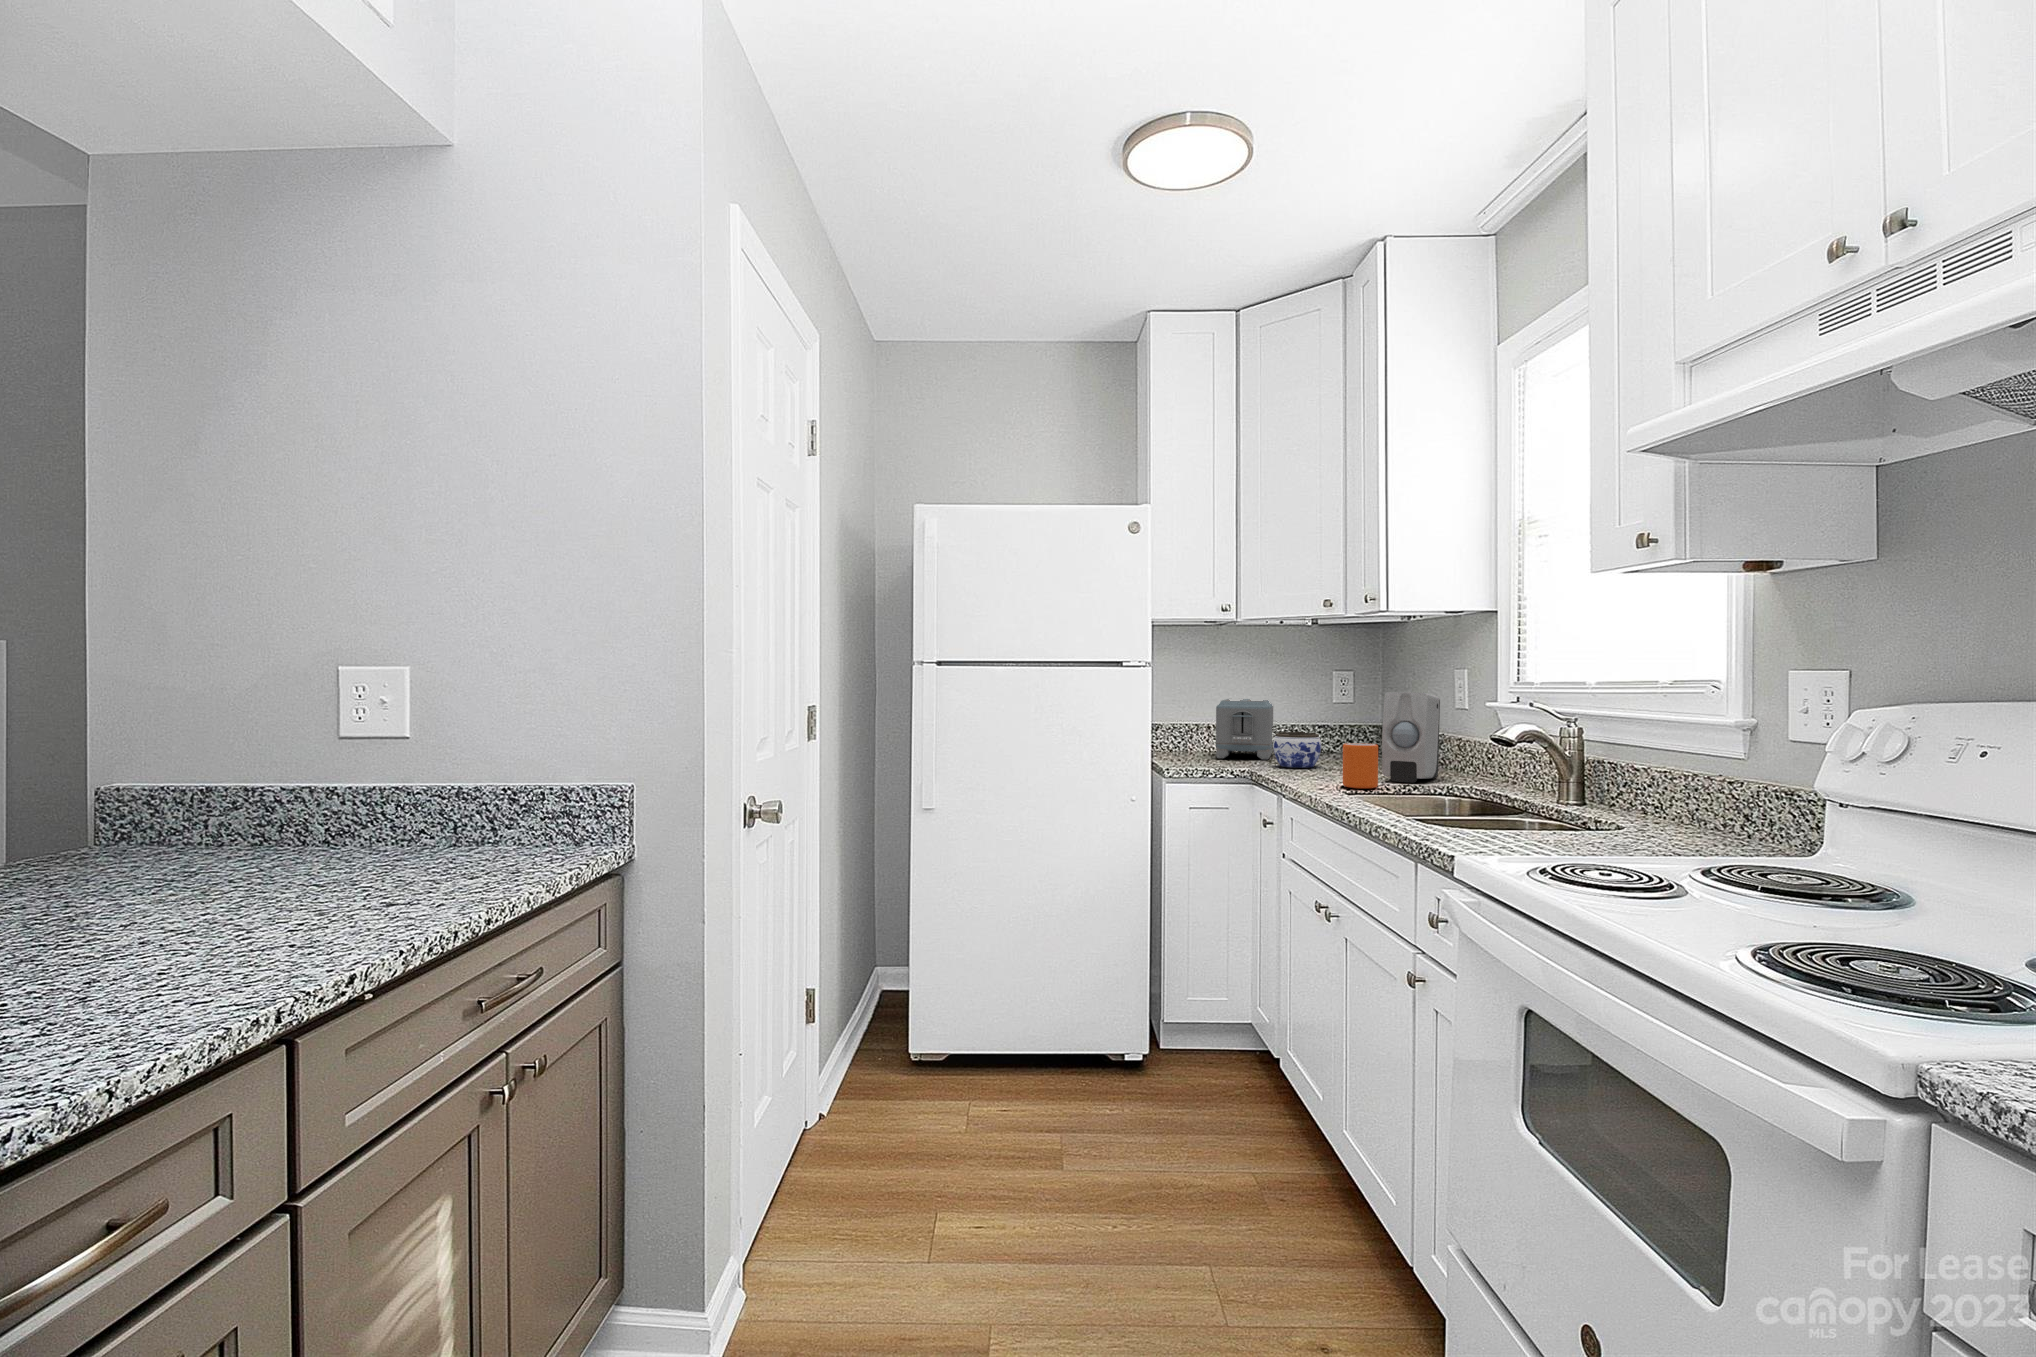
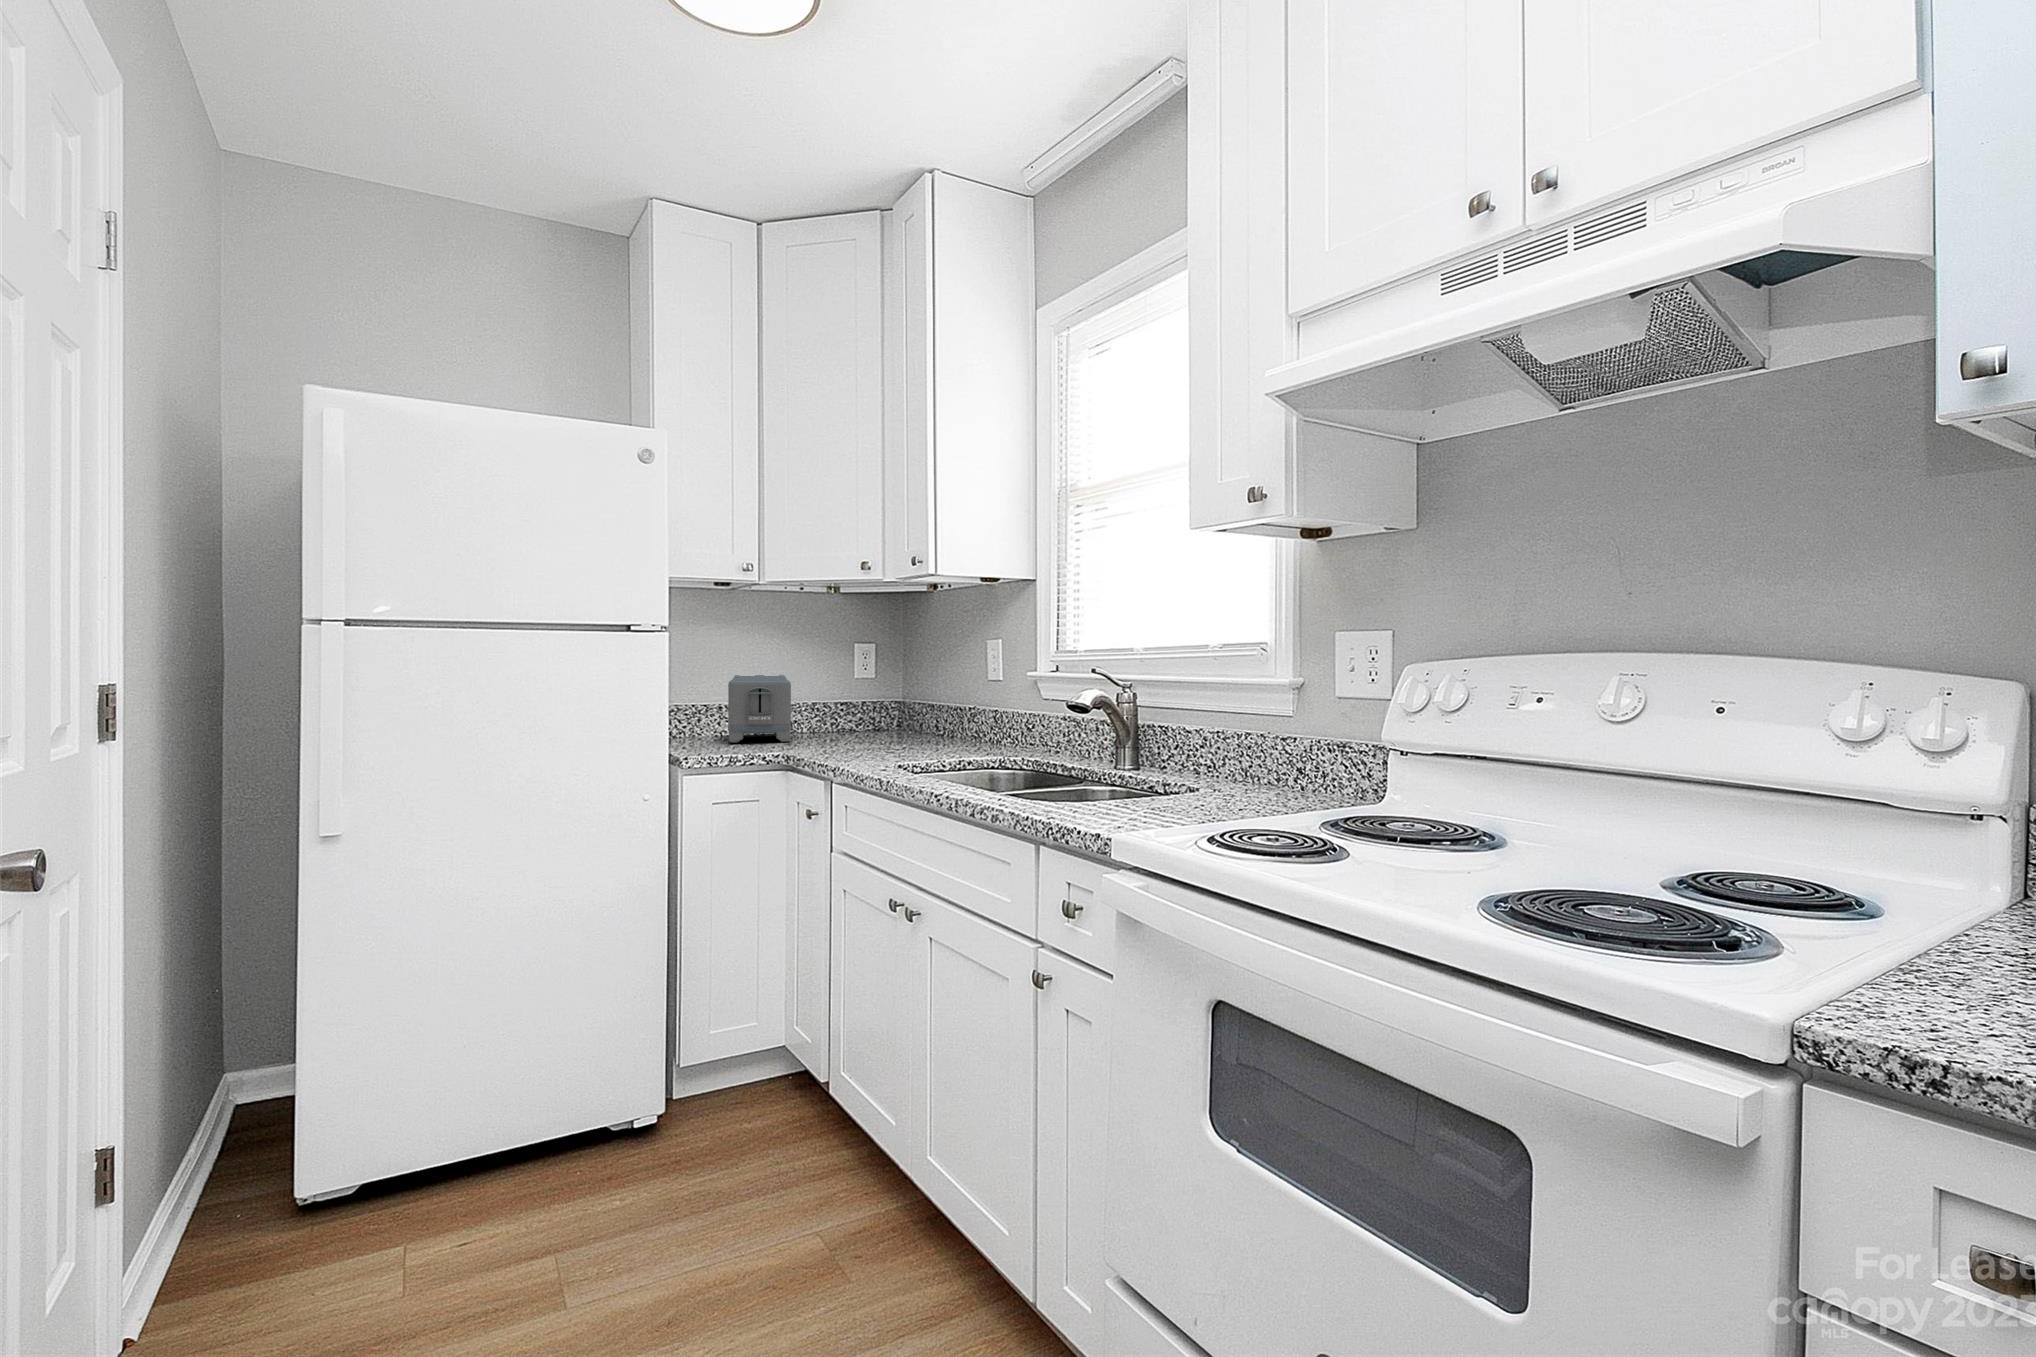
soap dispenser: present [1382,692,1440,783] -> none [930,662,980,758]
jar: present [1273,732,1321,768] -> none [801,709,853,749]
mug: present [1343,743,1378,788] -> none [896,718,933,767]

